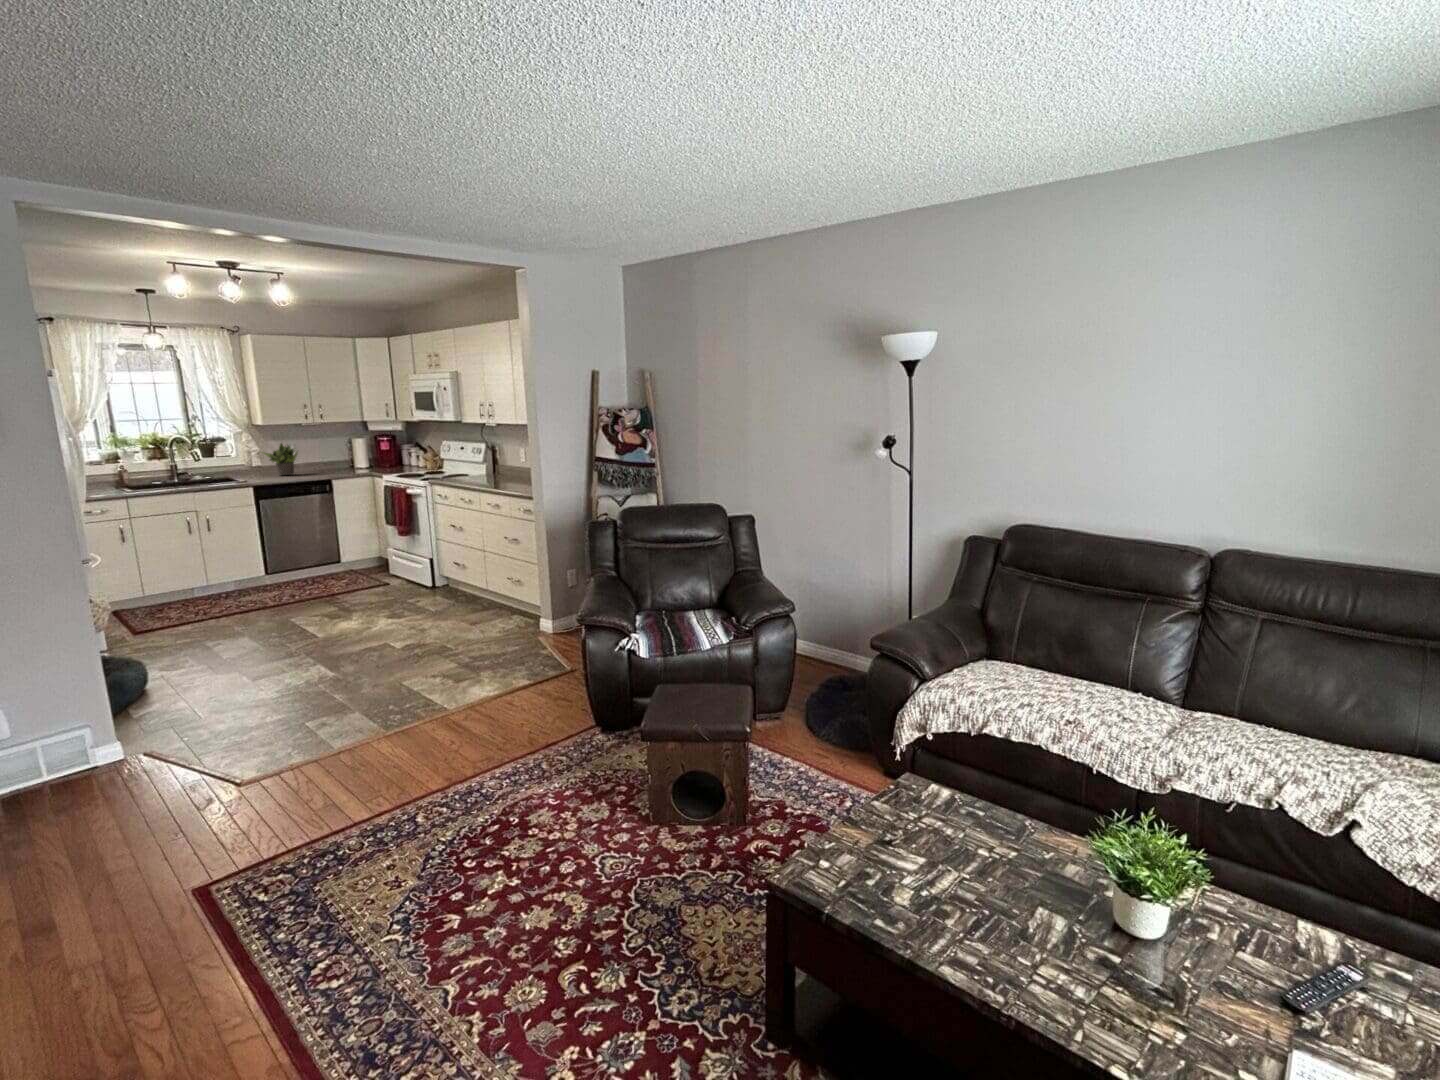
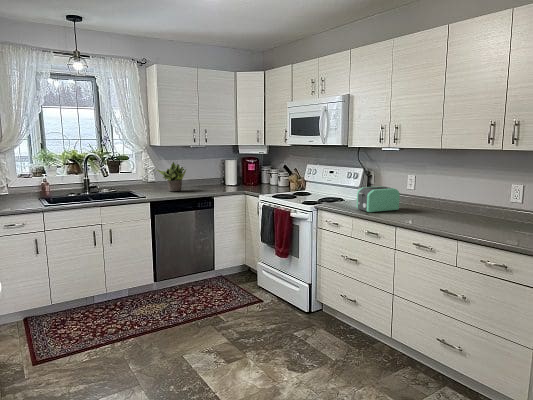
toaster: none [460,460,501,484] -> present [357,186,400,213]

